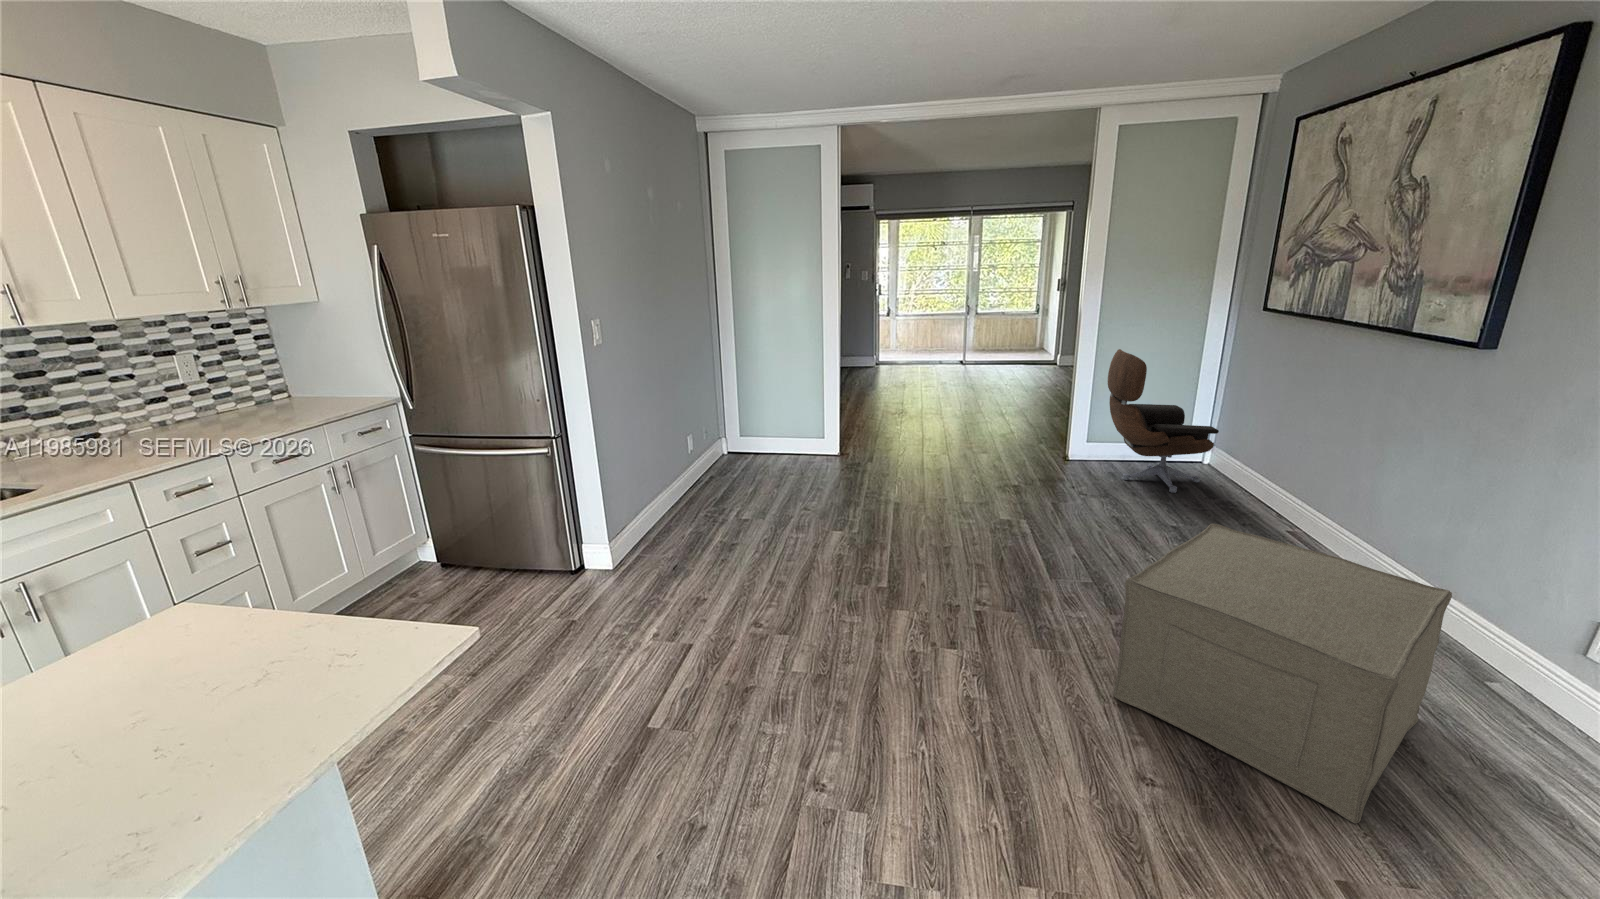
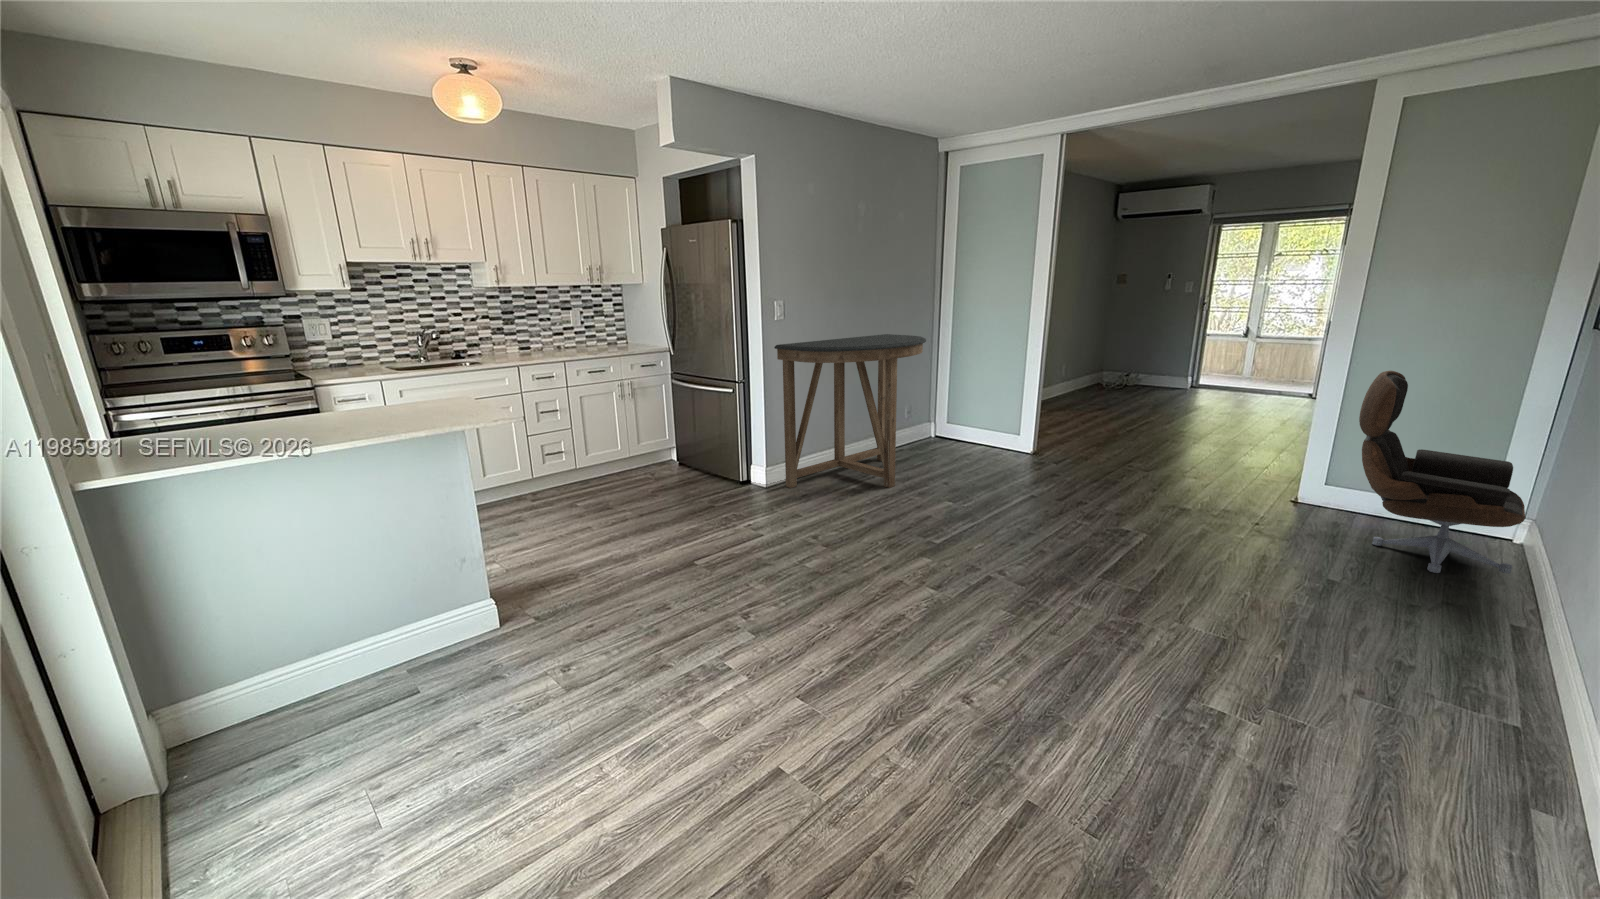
console table: none [609,348,759,556] -> present [774,334,926,488]
ottoman: present [1114,524,1452,824] -> none [1007,547,1413,840]

